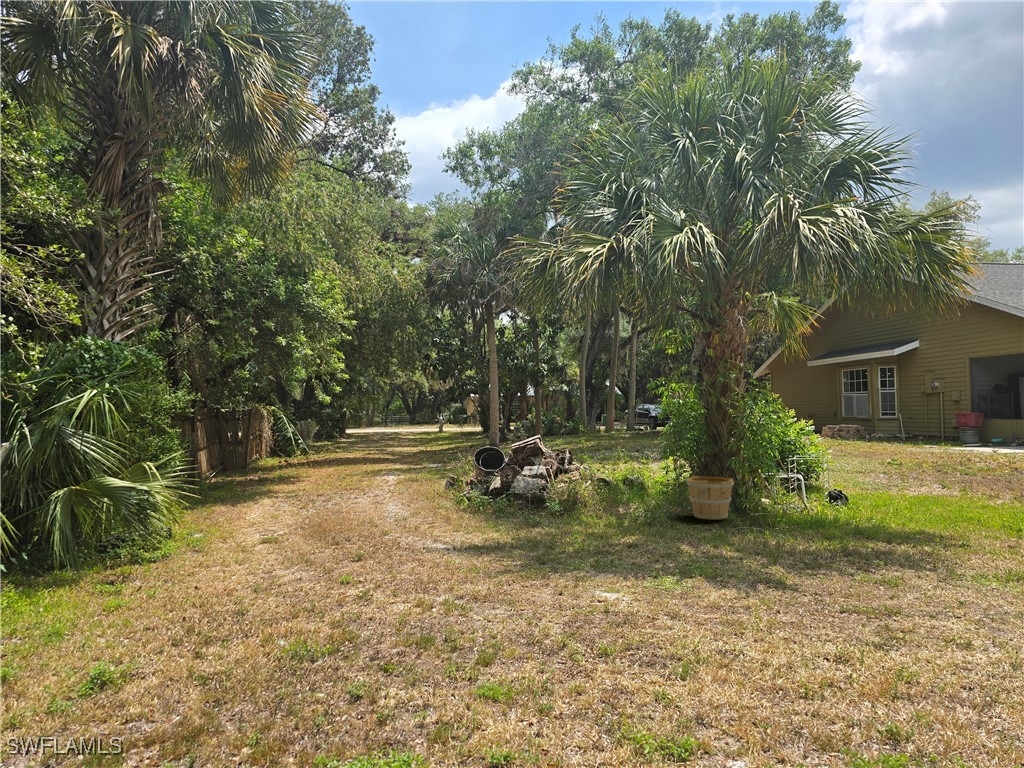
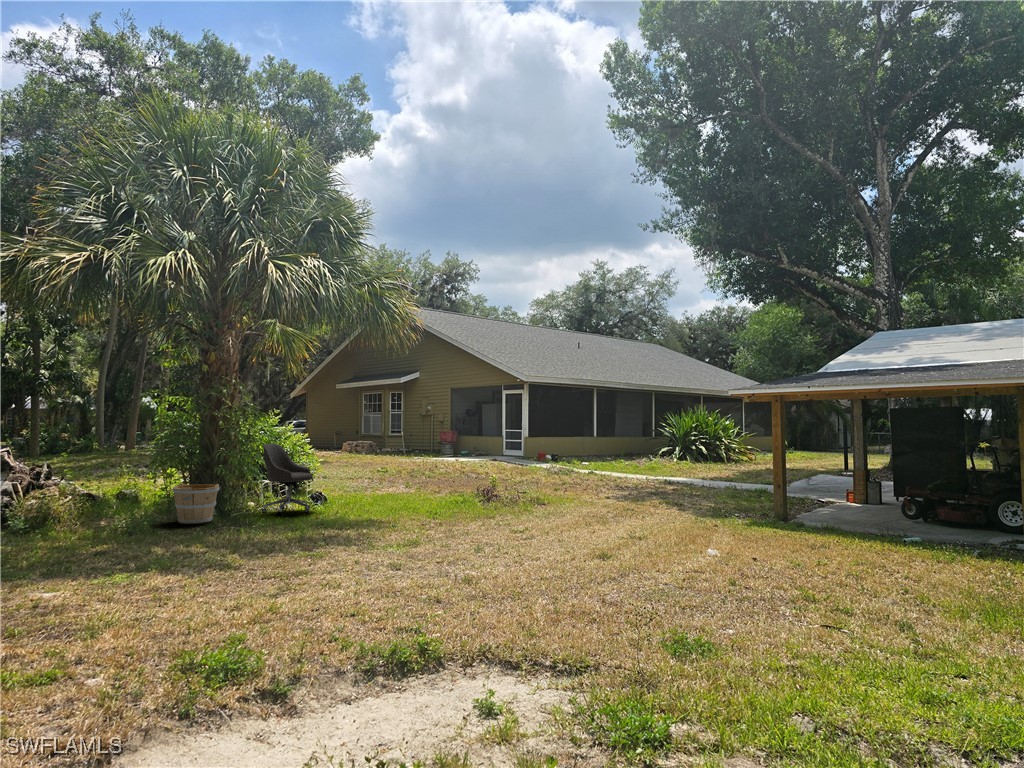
chair: none [775,434,836,518] -> present [261,444,313,515]

